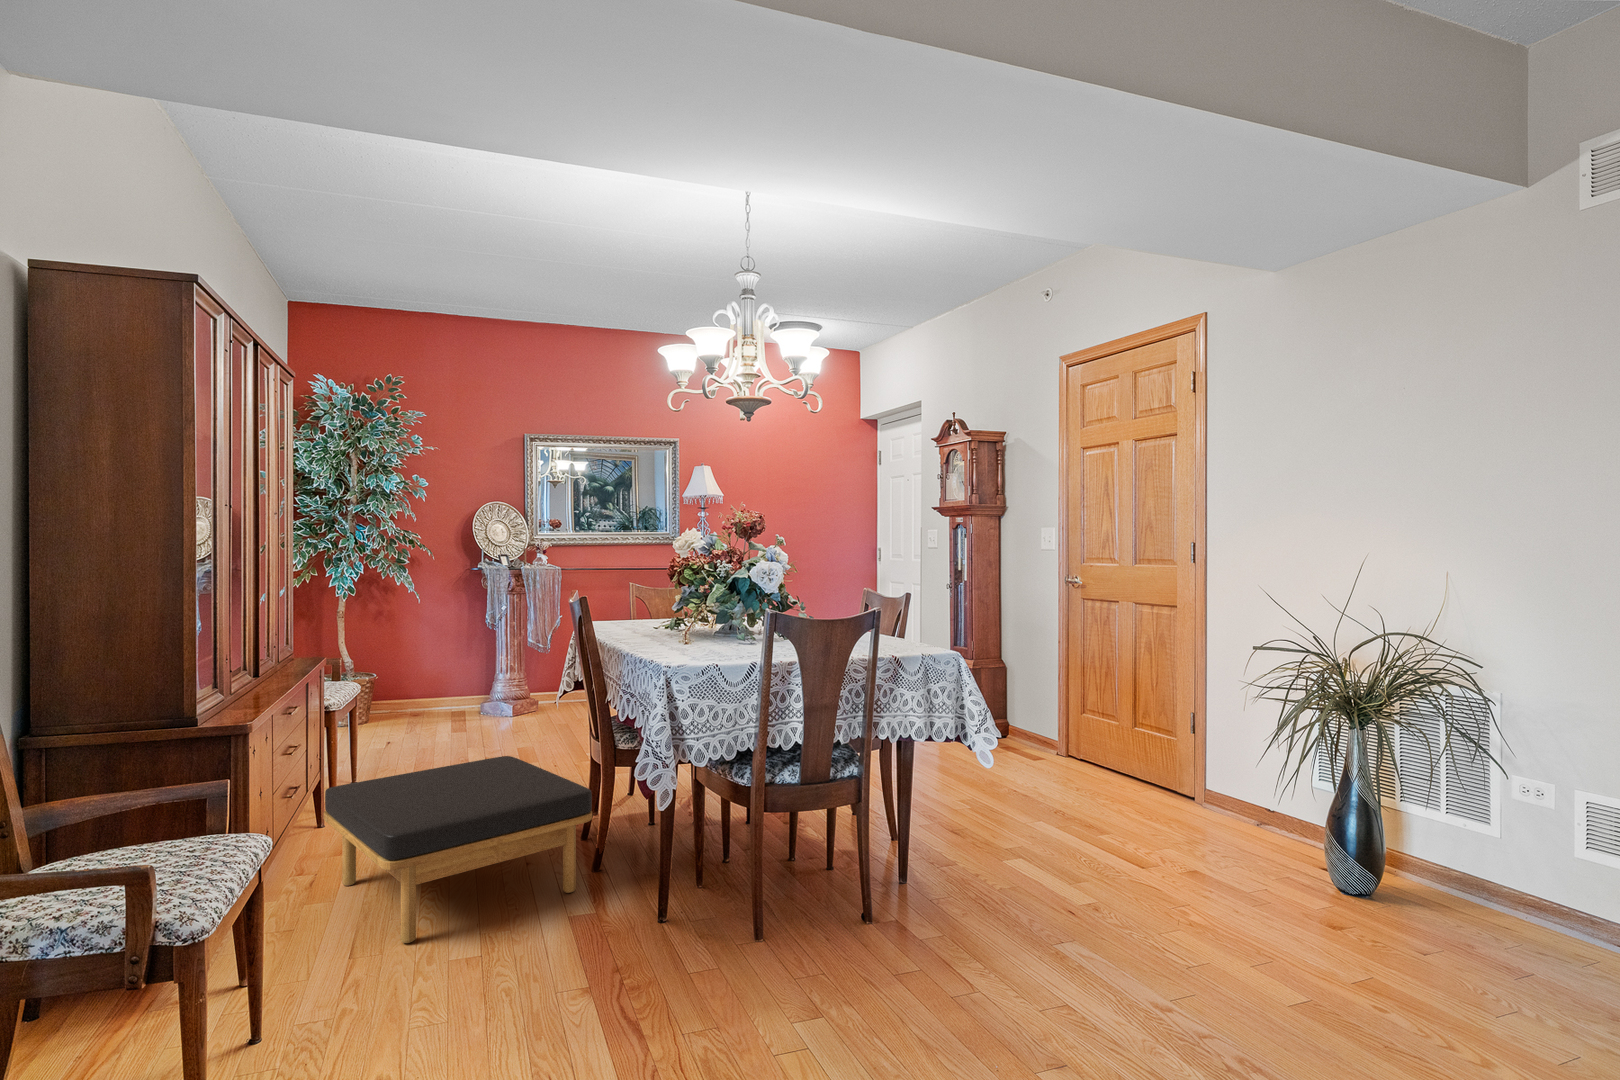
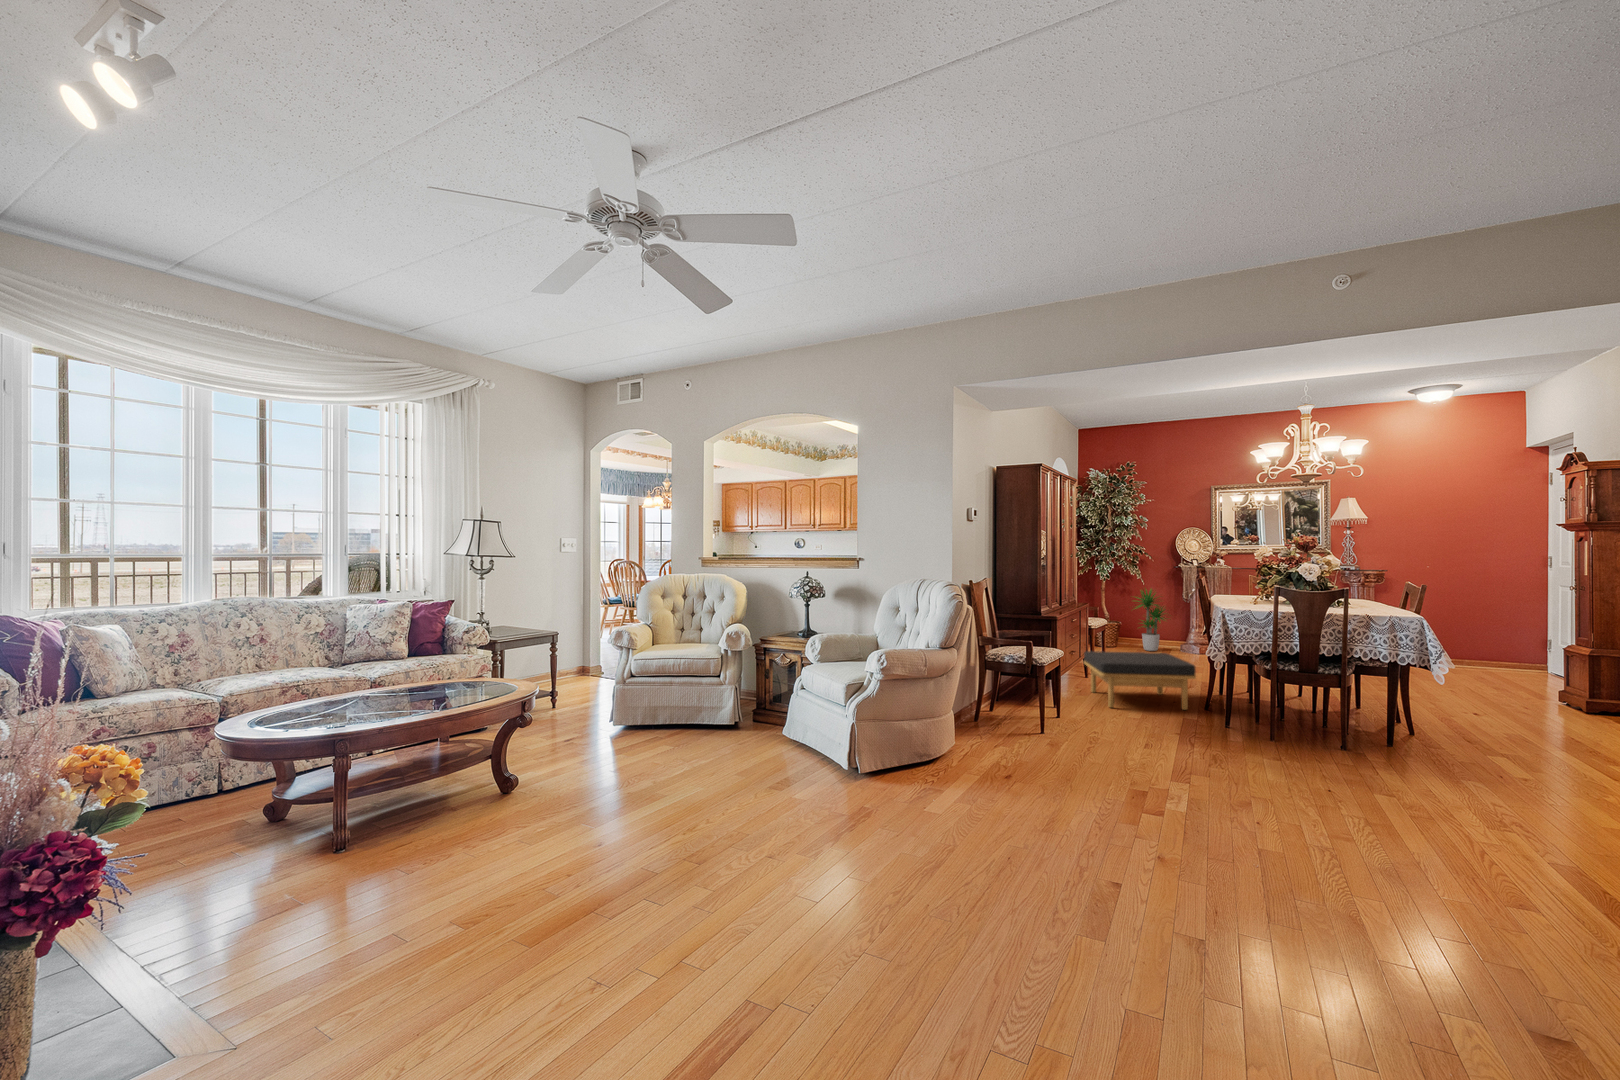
potted plant: none [389,603,470,717] -> present [1134,588,1167,651]

